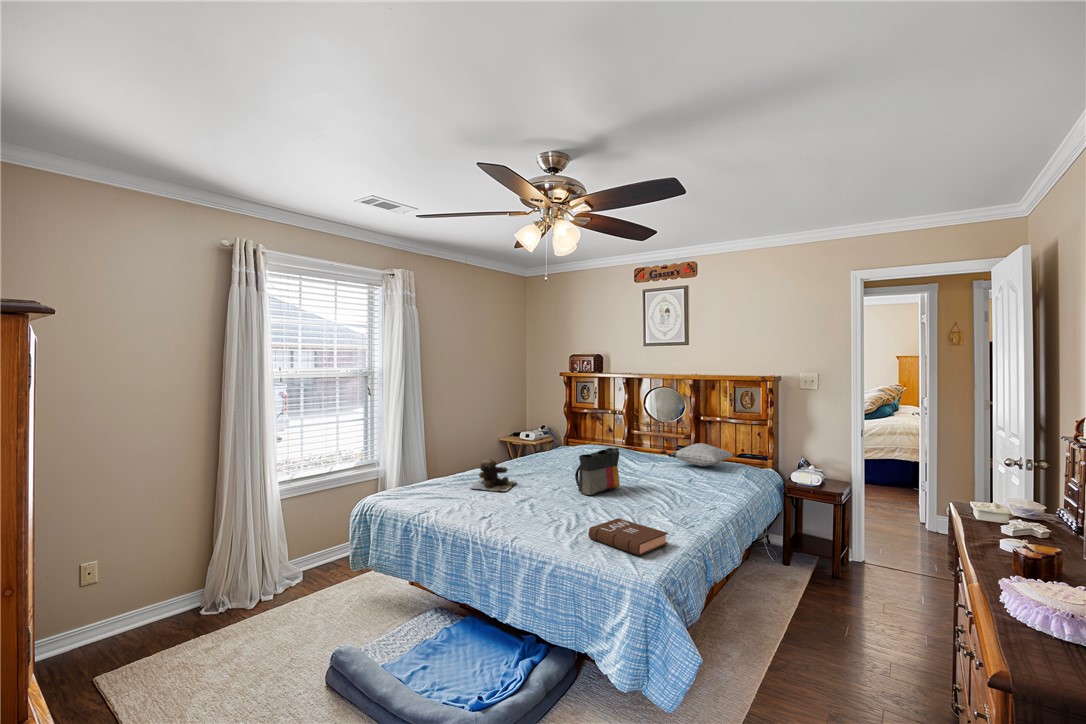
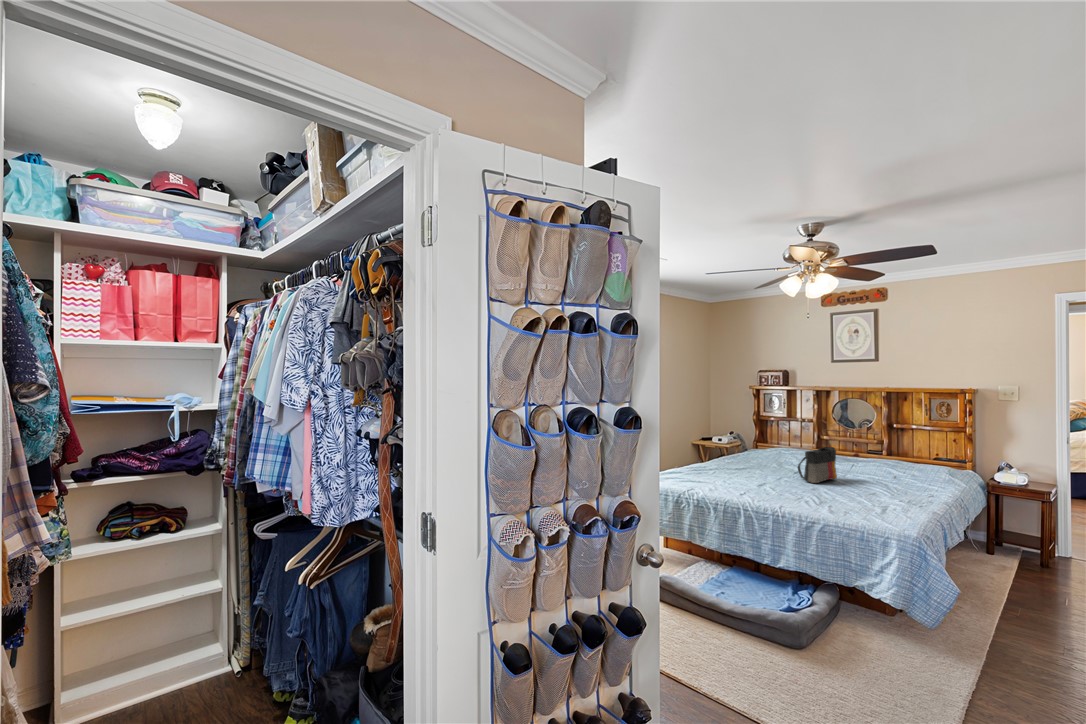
pillow: present [668,443,733,467] -> none [867,447,931,467]
teddy bear: present [470,459,516,491] -> none [710,453,745,478]
book: present [588,518,668,556] -> none [841,497,909,521]

